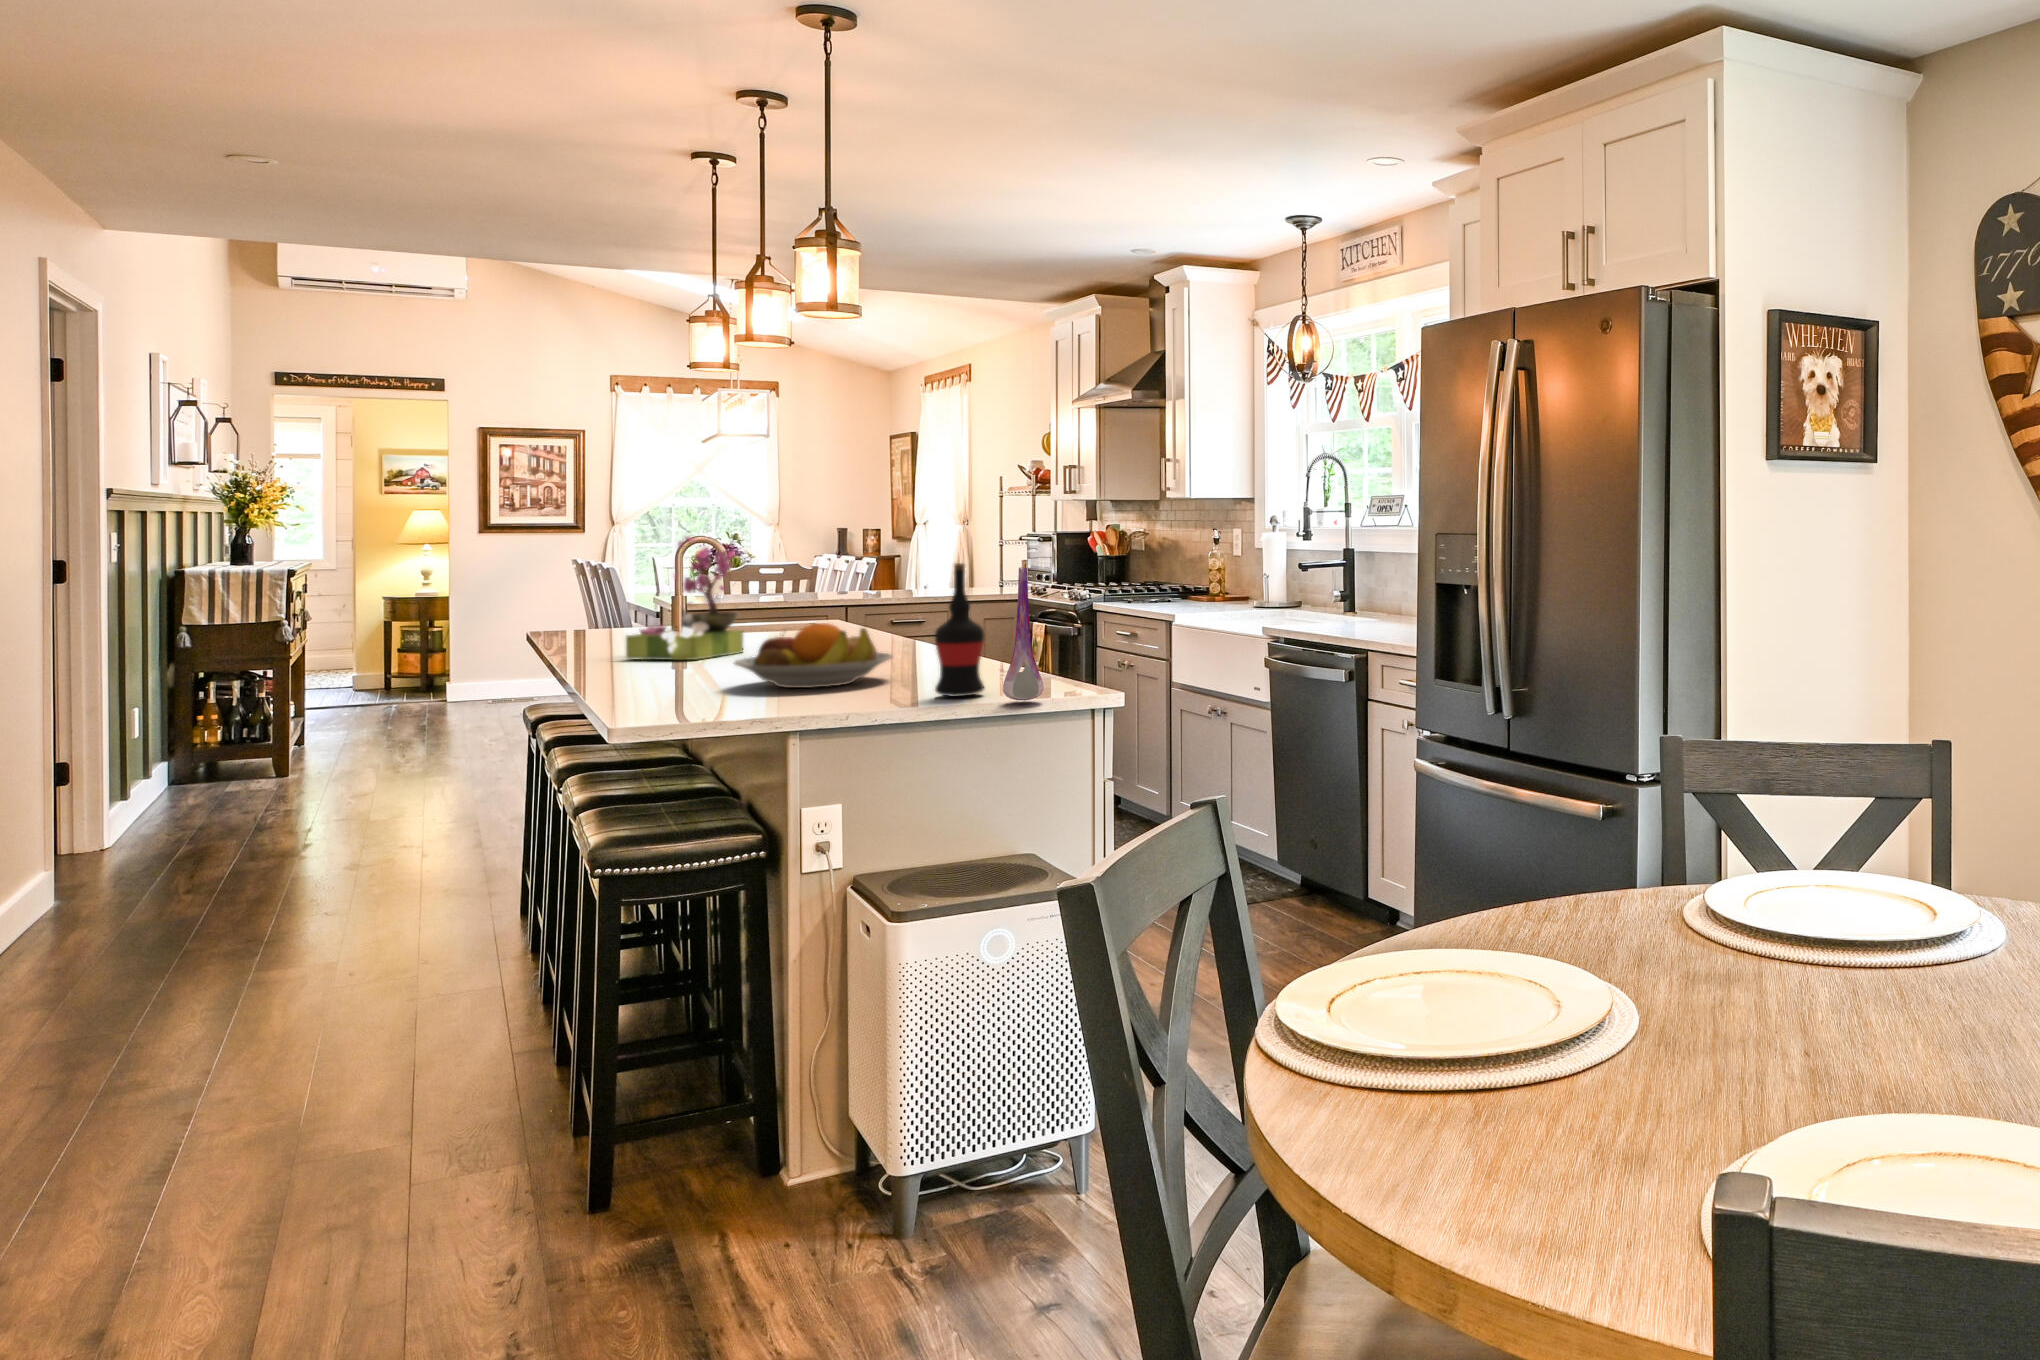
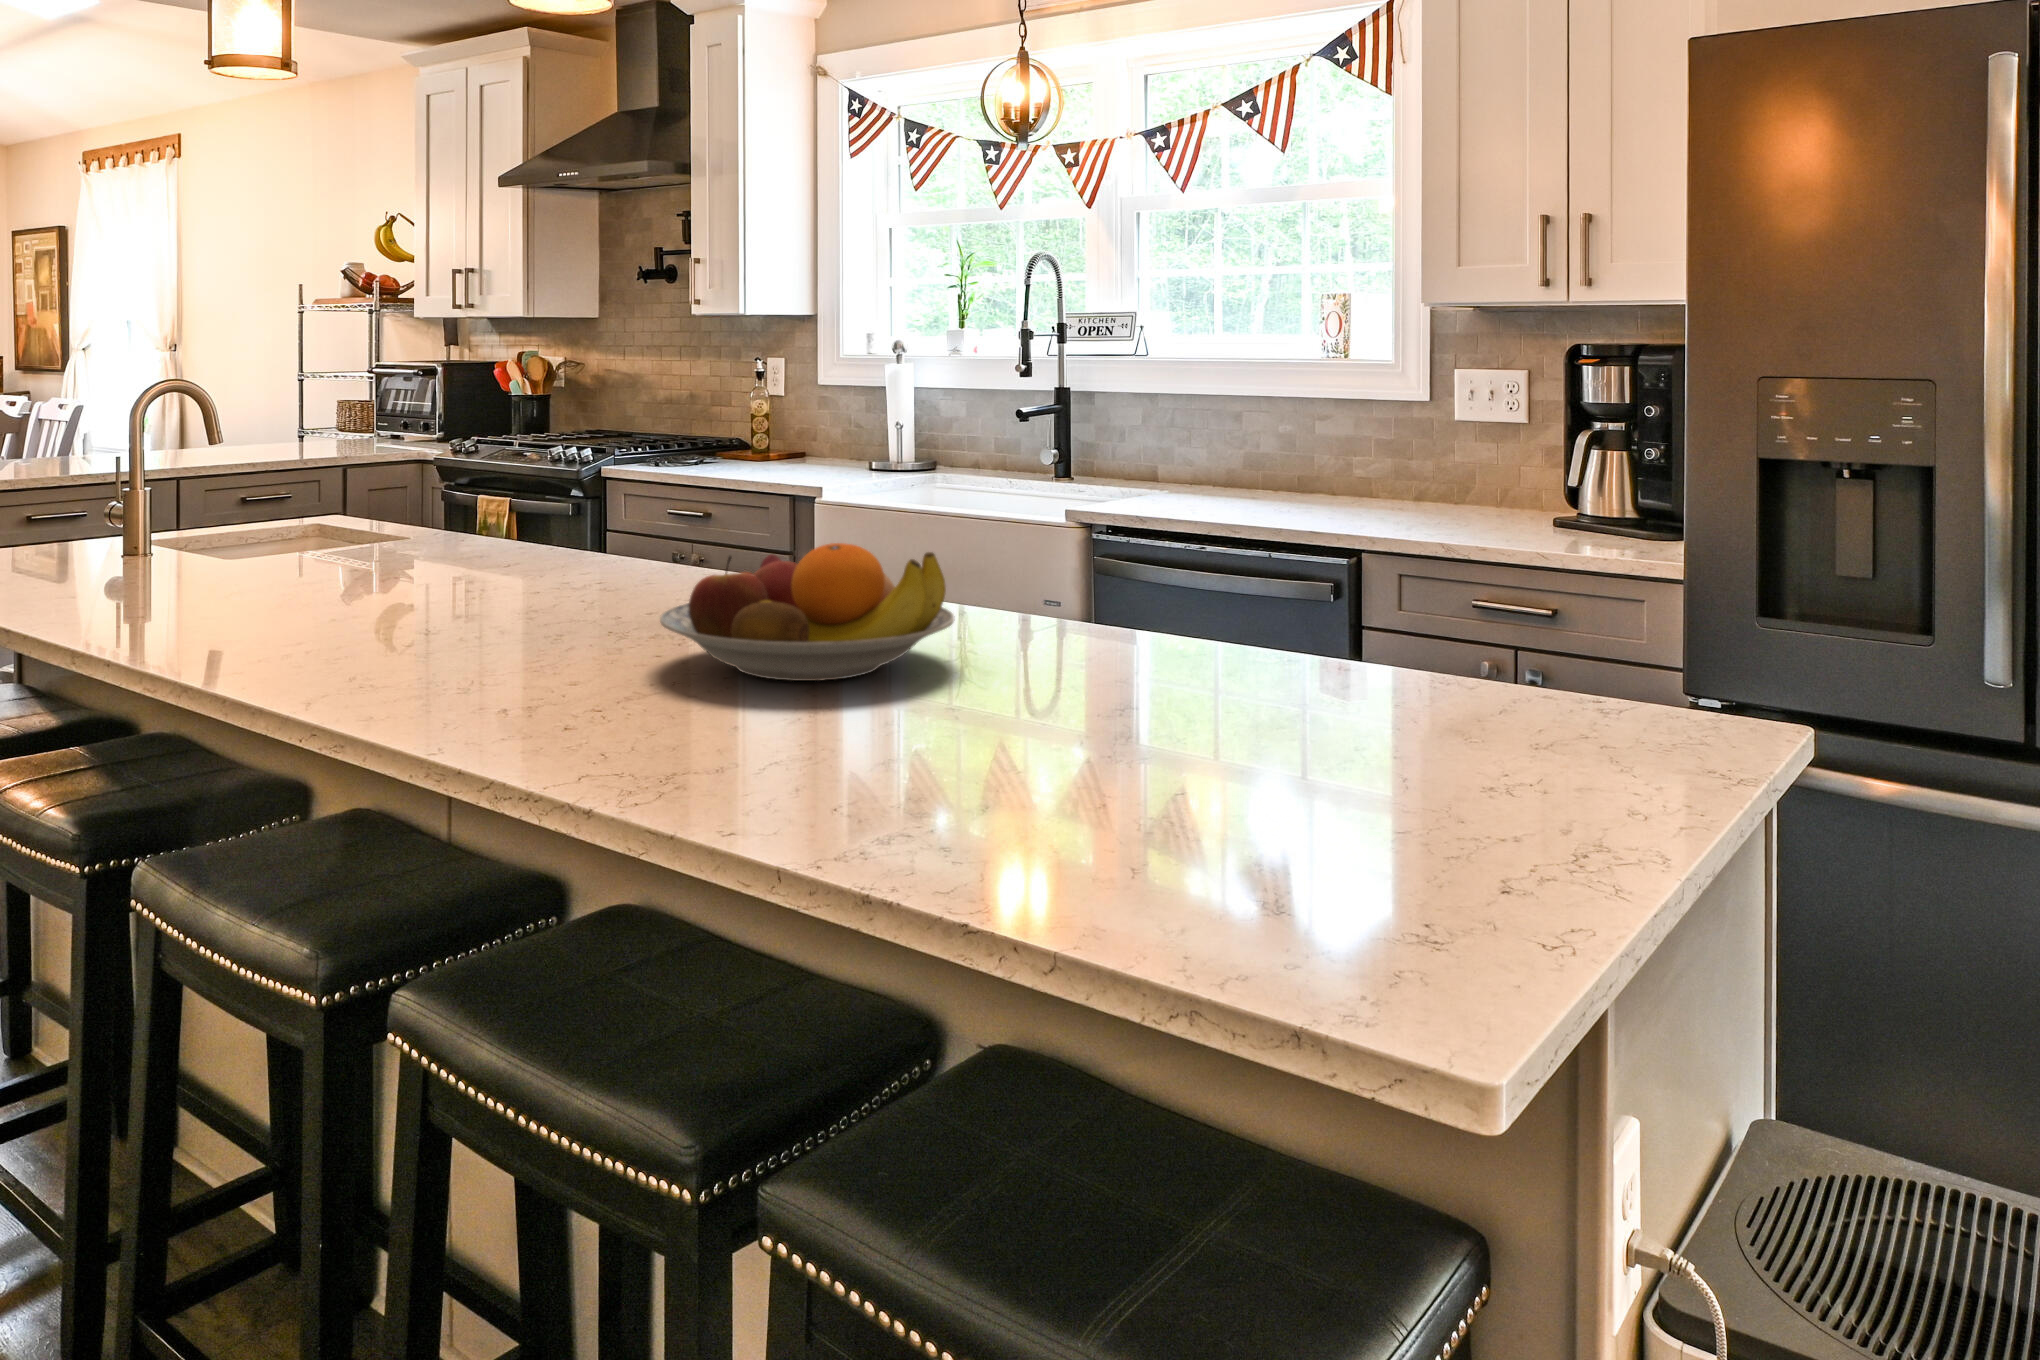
flower arrangement: present [626,536,743,660] -> none [187,363,377,609]
wine bottle: present [935,563,984,697] -> none [1184,422,1283,696]
vase: present [1003,568,1043,700] -> none [1390,425,1494,708]

